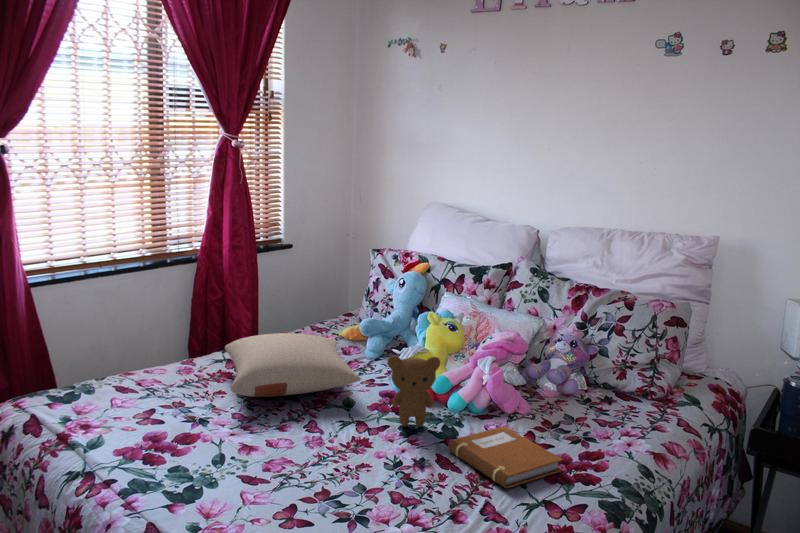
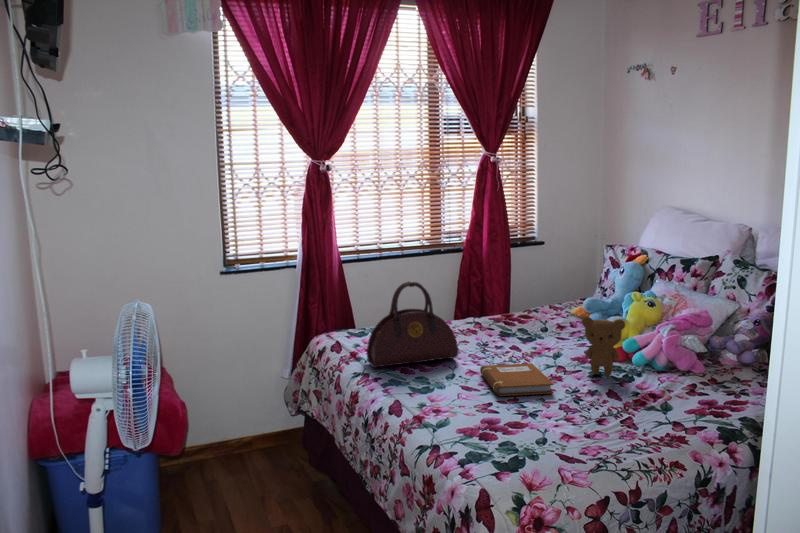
handbag: none [85,325,224,461] -> present [367,281,458,368]
pillow: present [225,333,361,397] -> none [466,302,566,346]
notebook: present [448,426,563,488] -> present [480,363,553,396]

